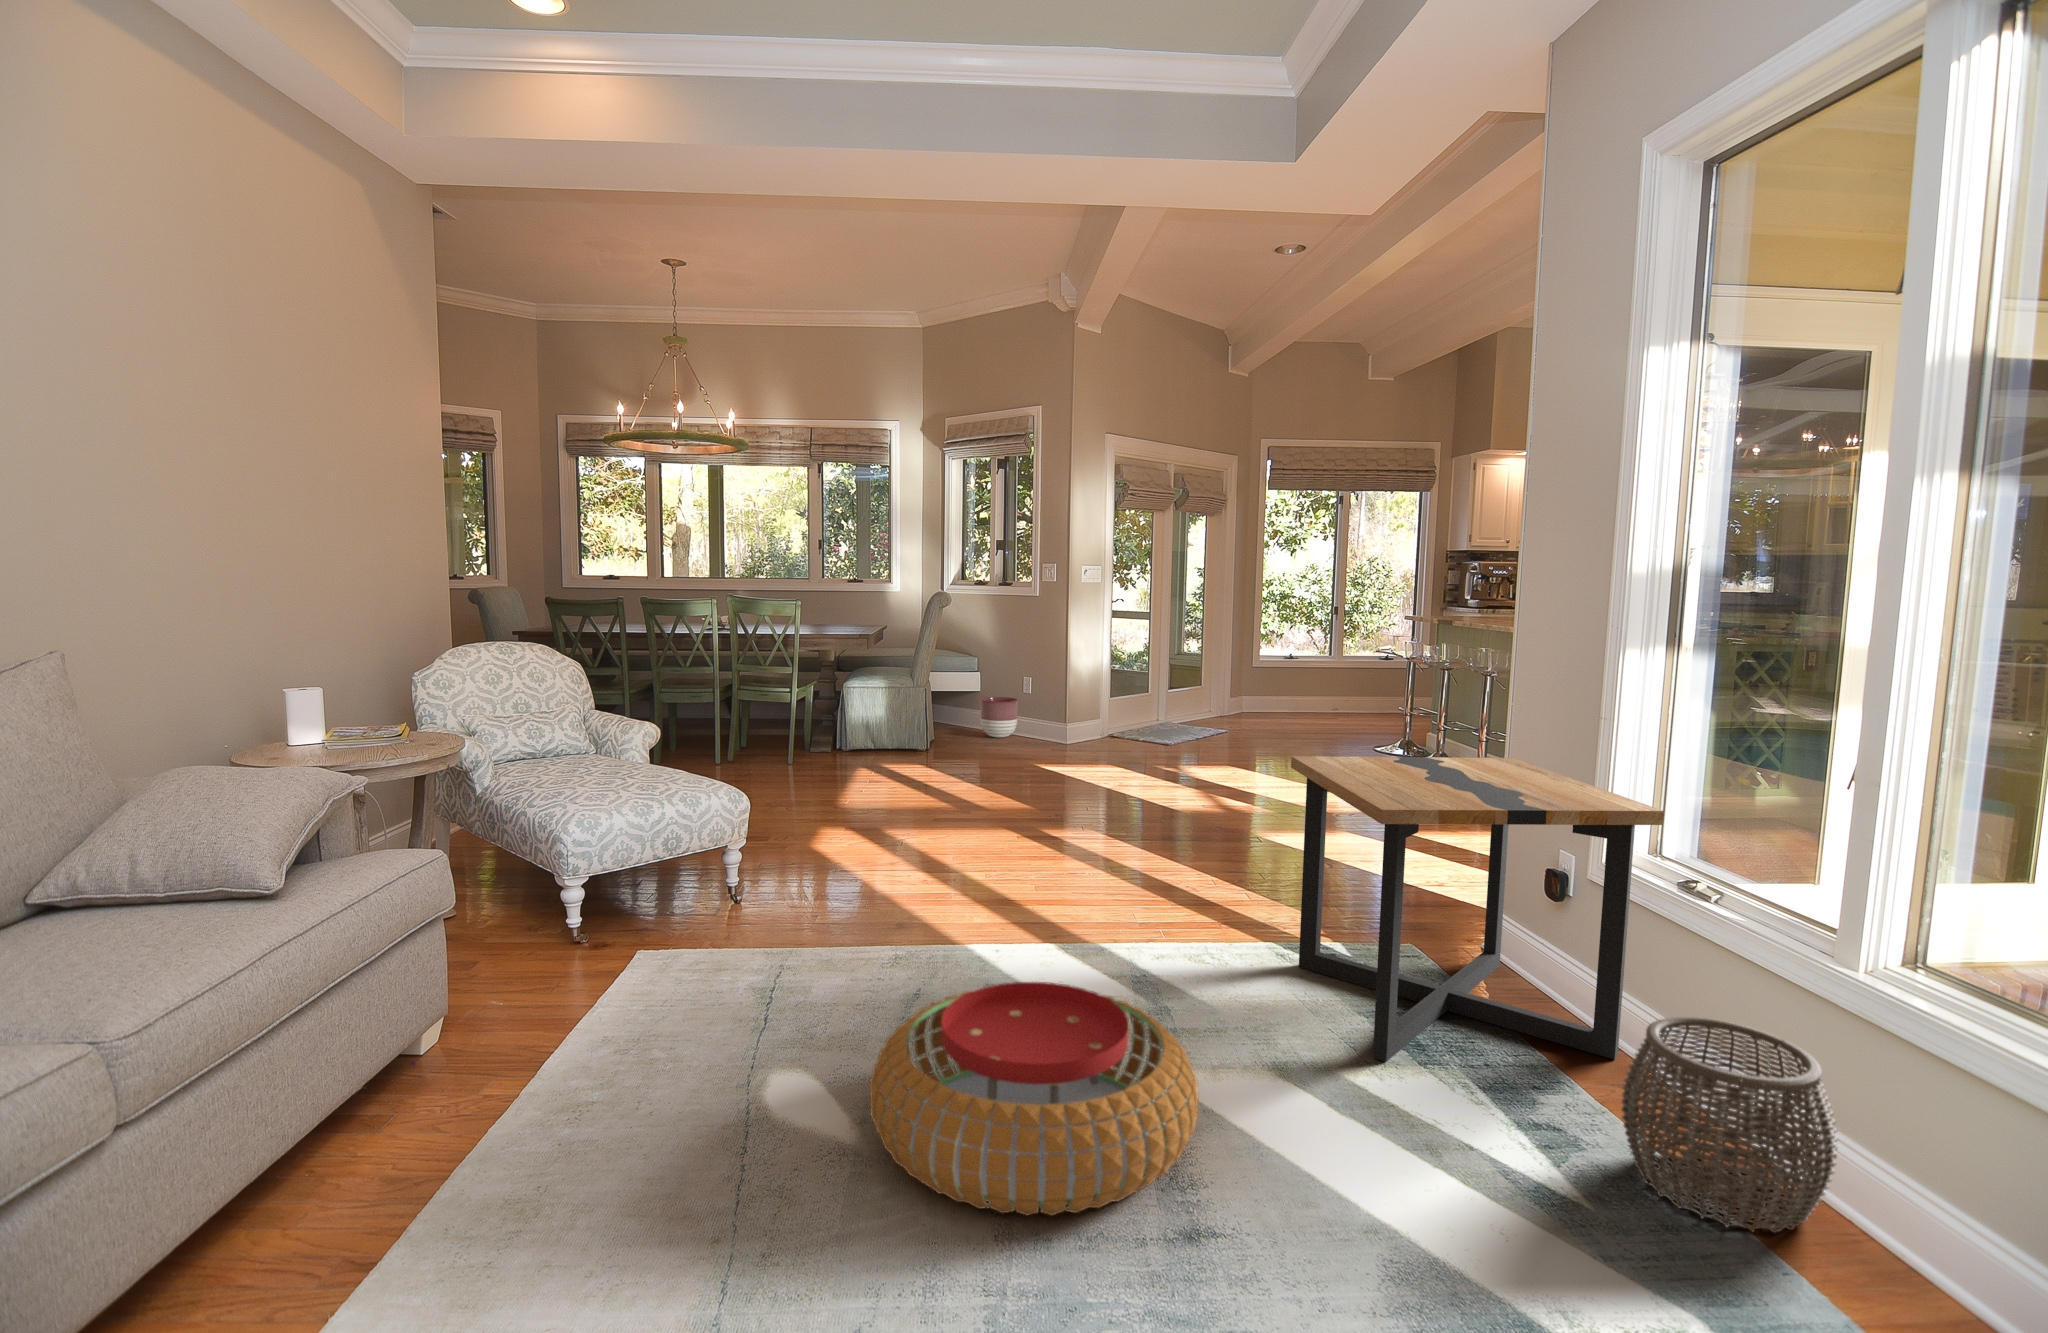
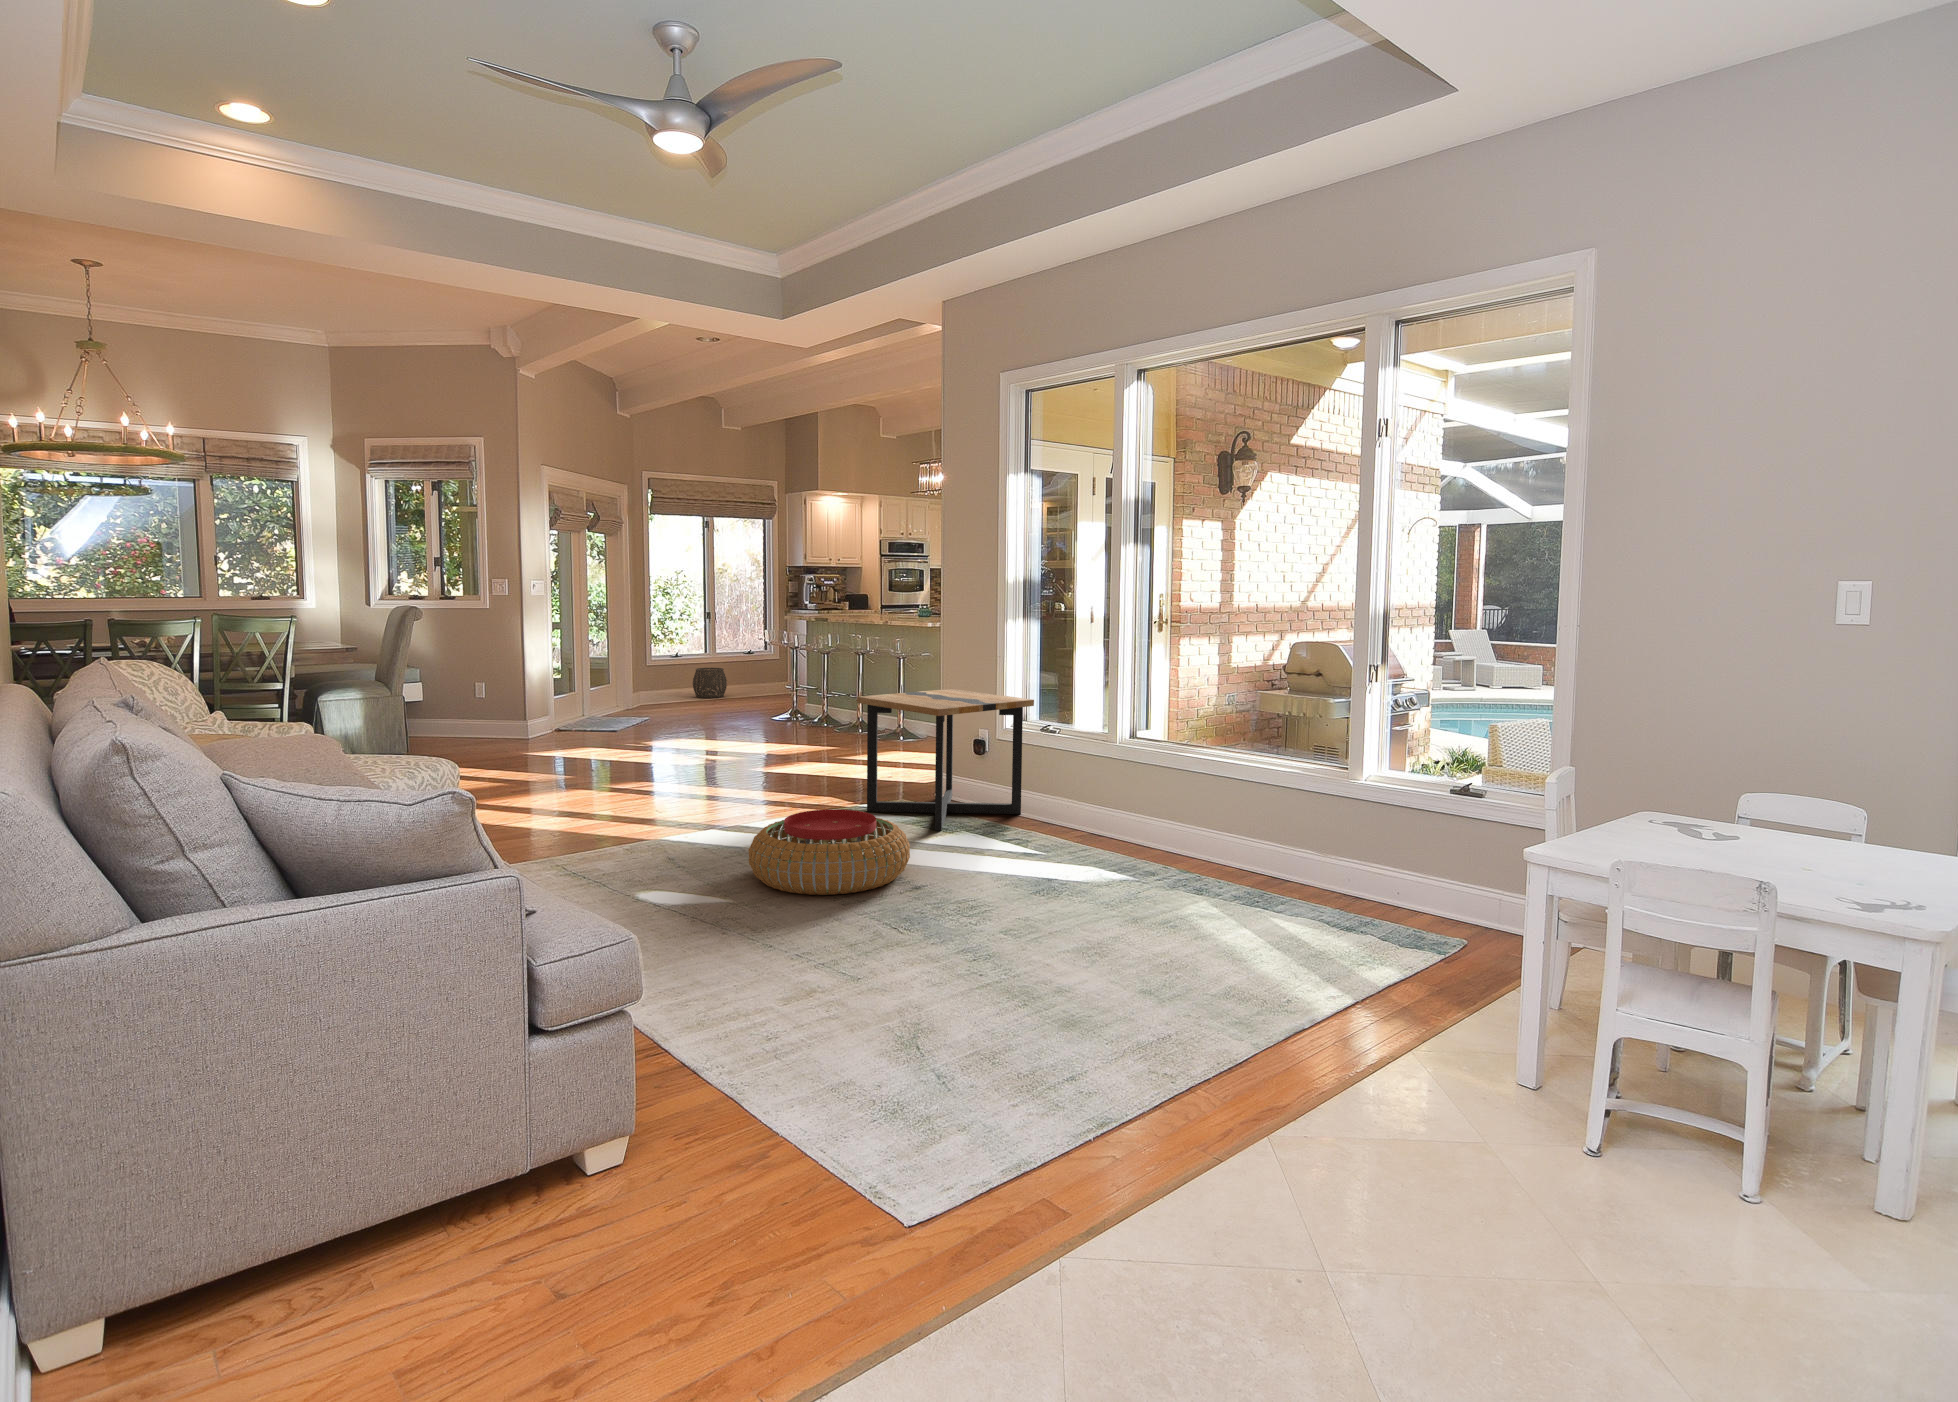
planter: present [981,697,1018,738] -> none [439,699,478,736]
woven basket: present [1622,1017,1838,1233] -> present [693,668,727,698]

